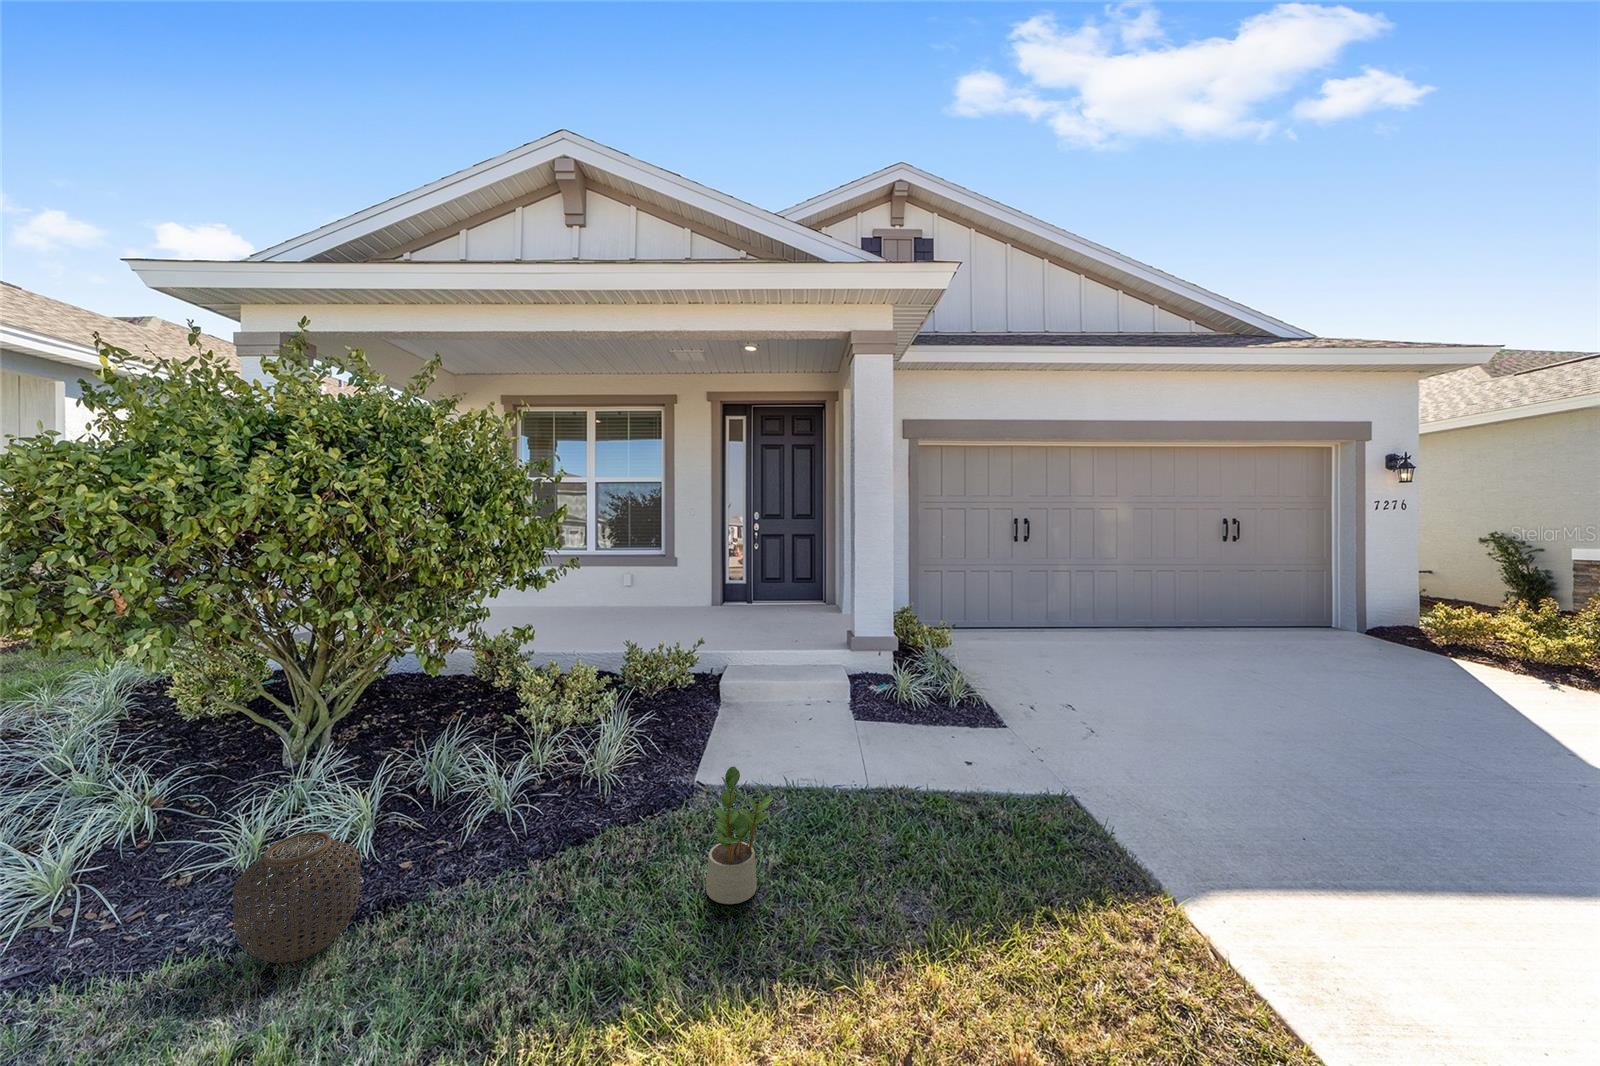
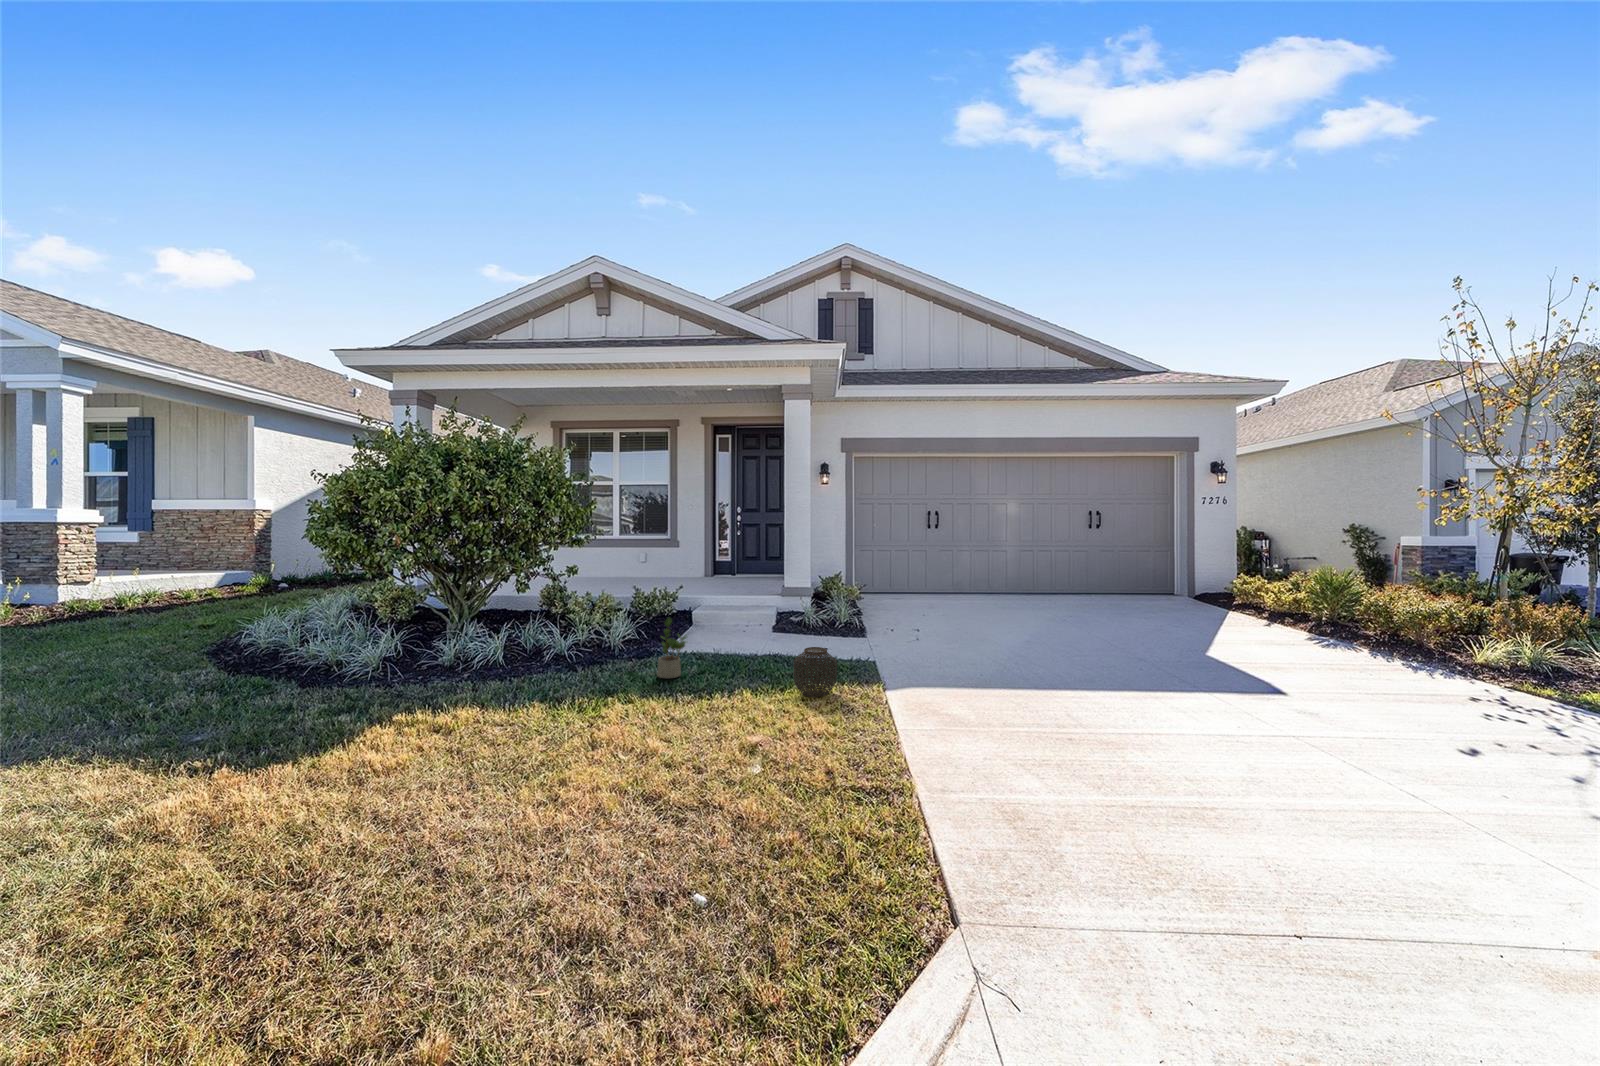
woven basket: present [233,832,361,963] -> present [794,647,837,697]

